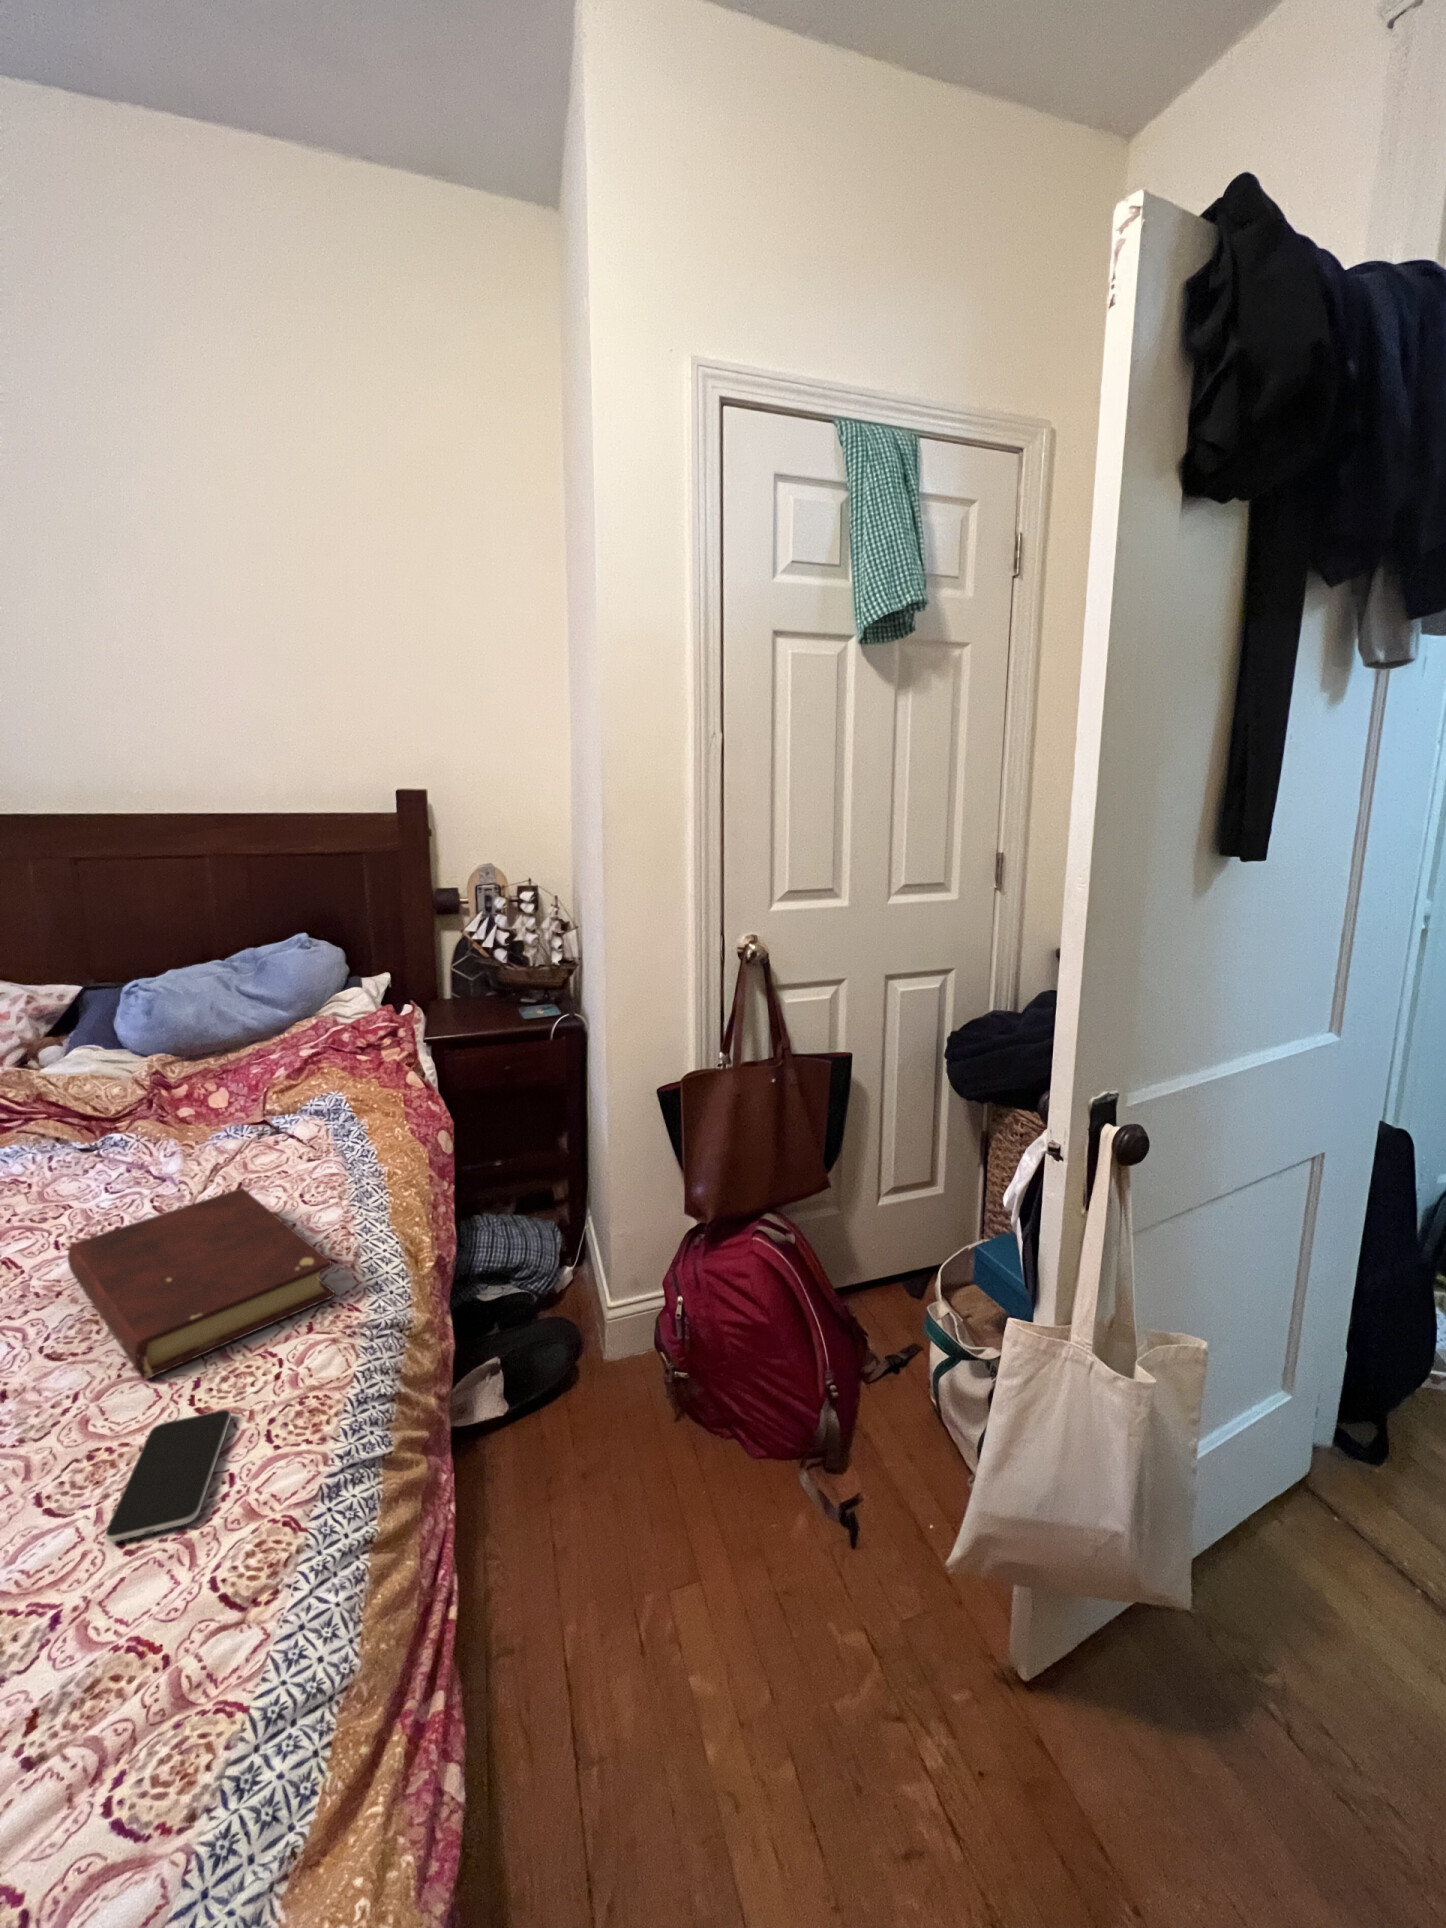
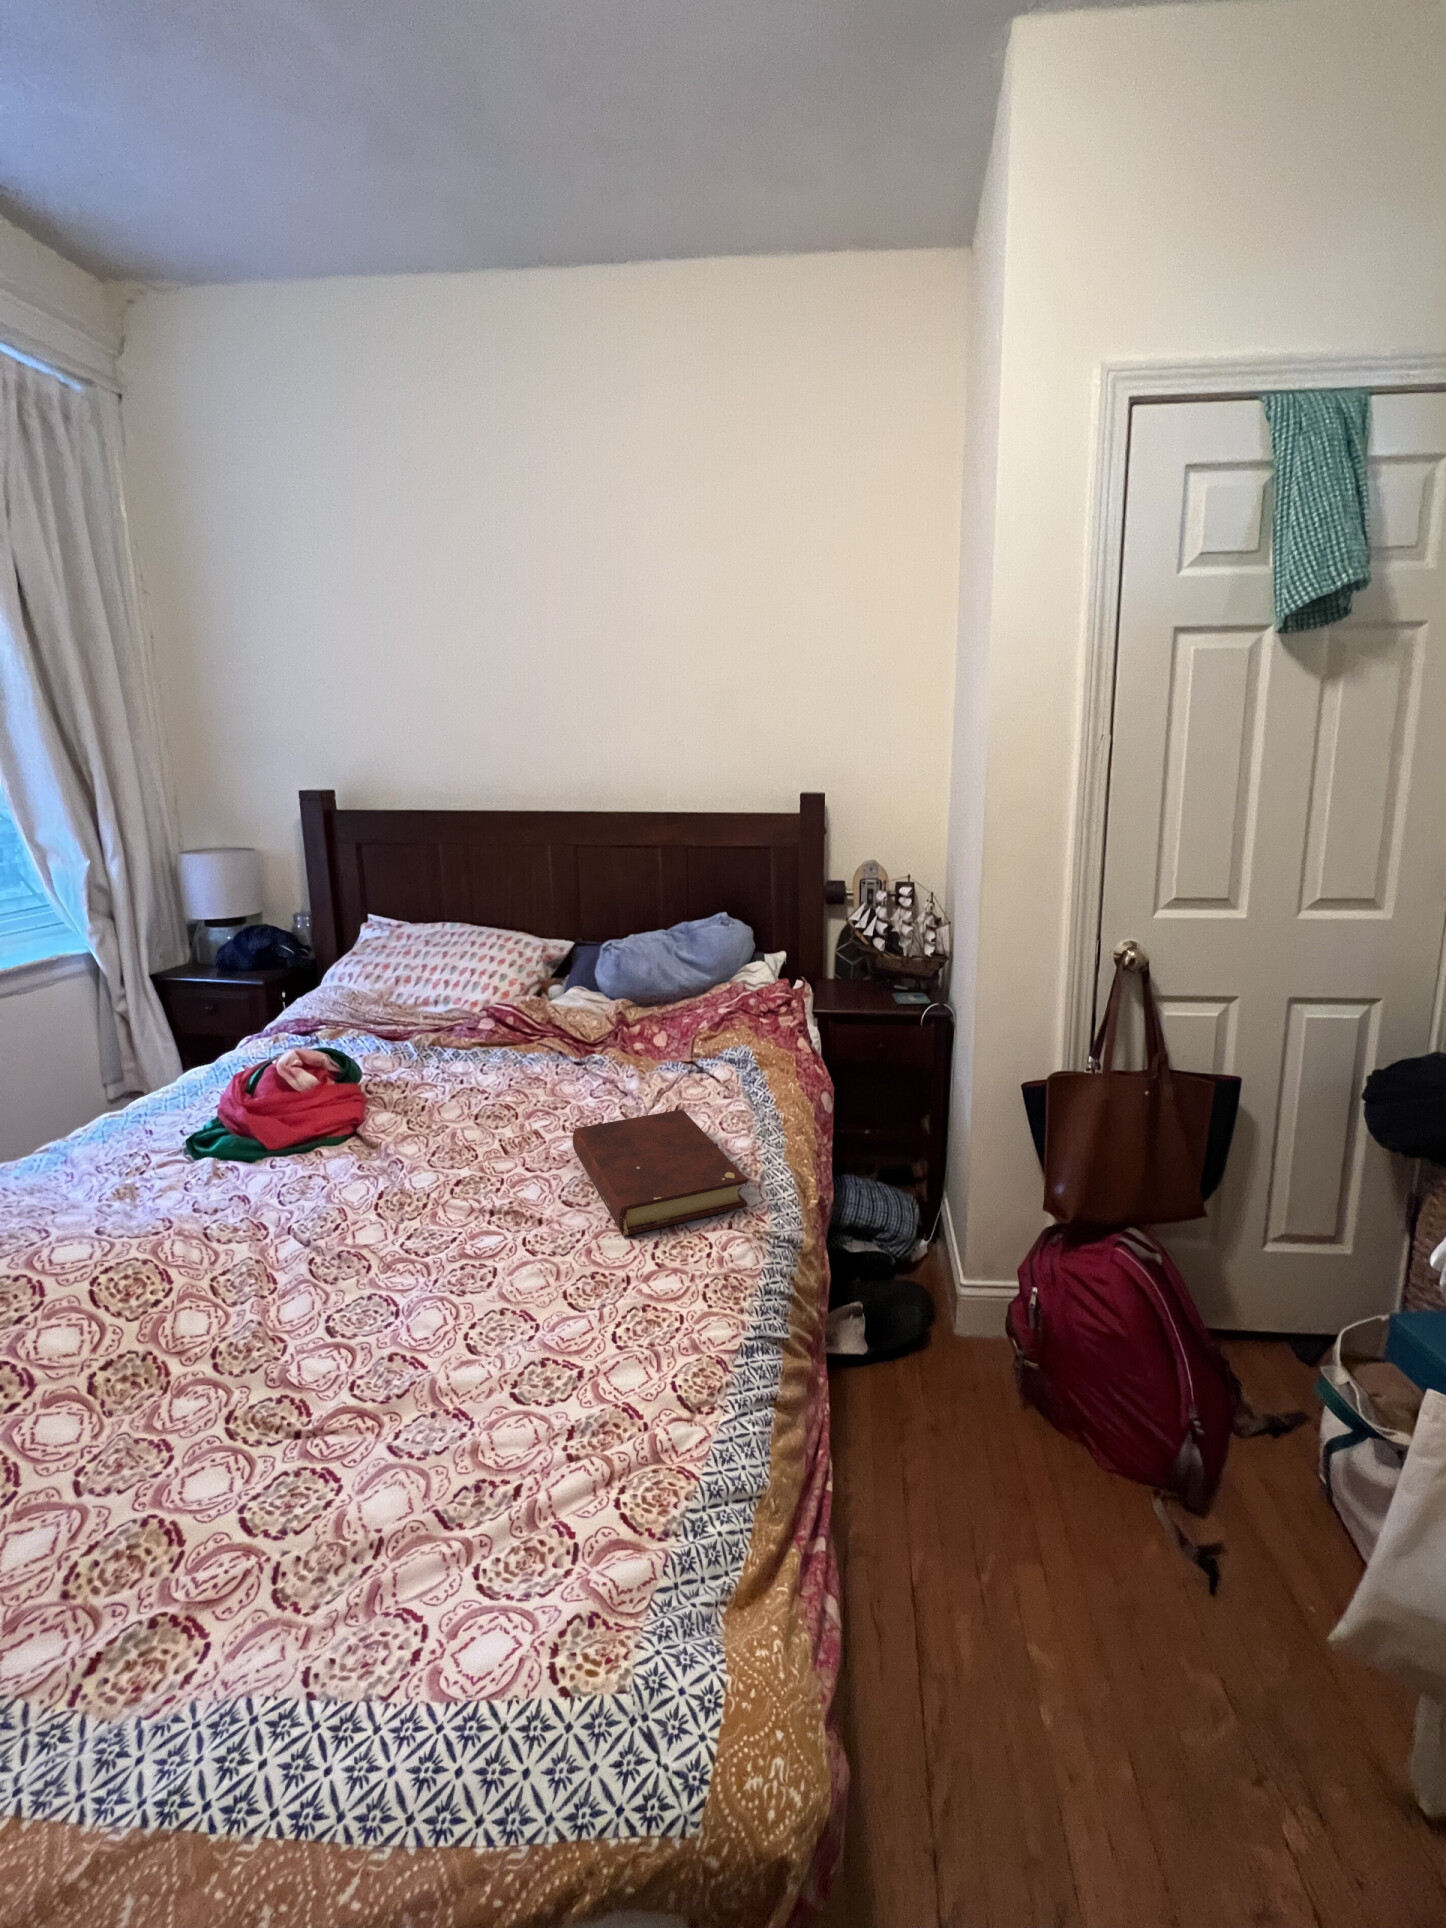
smartphone: present [105,1410,231,1542] -> none [606,1269,680,1341]

